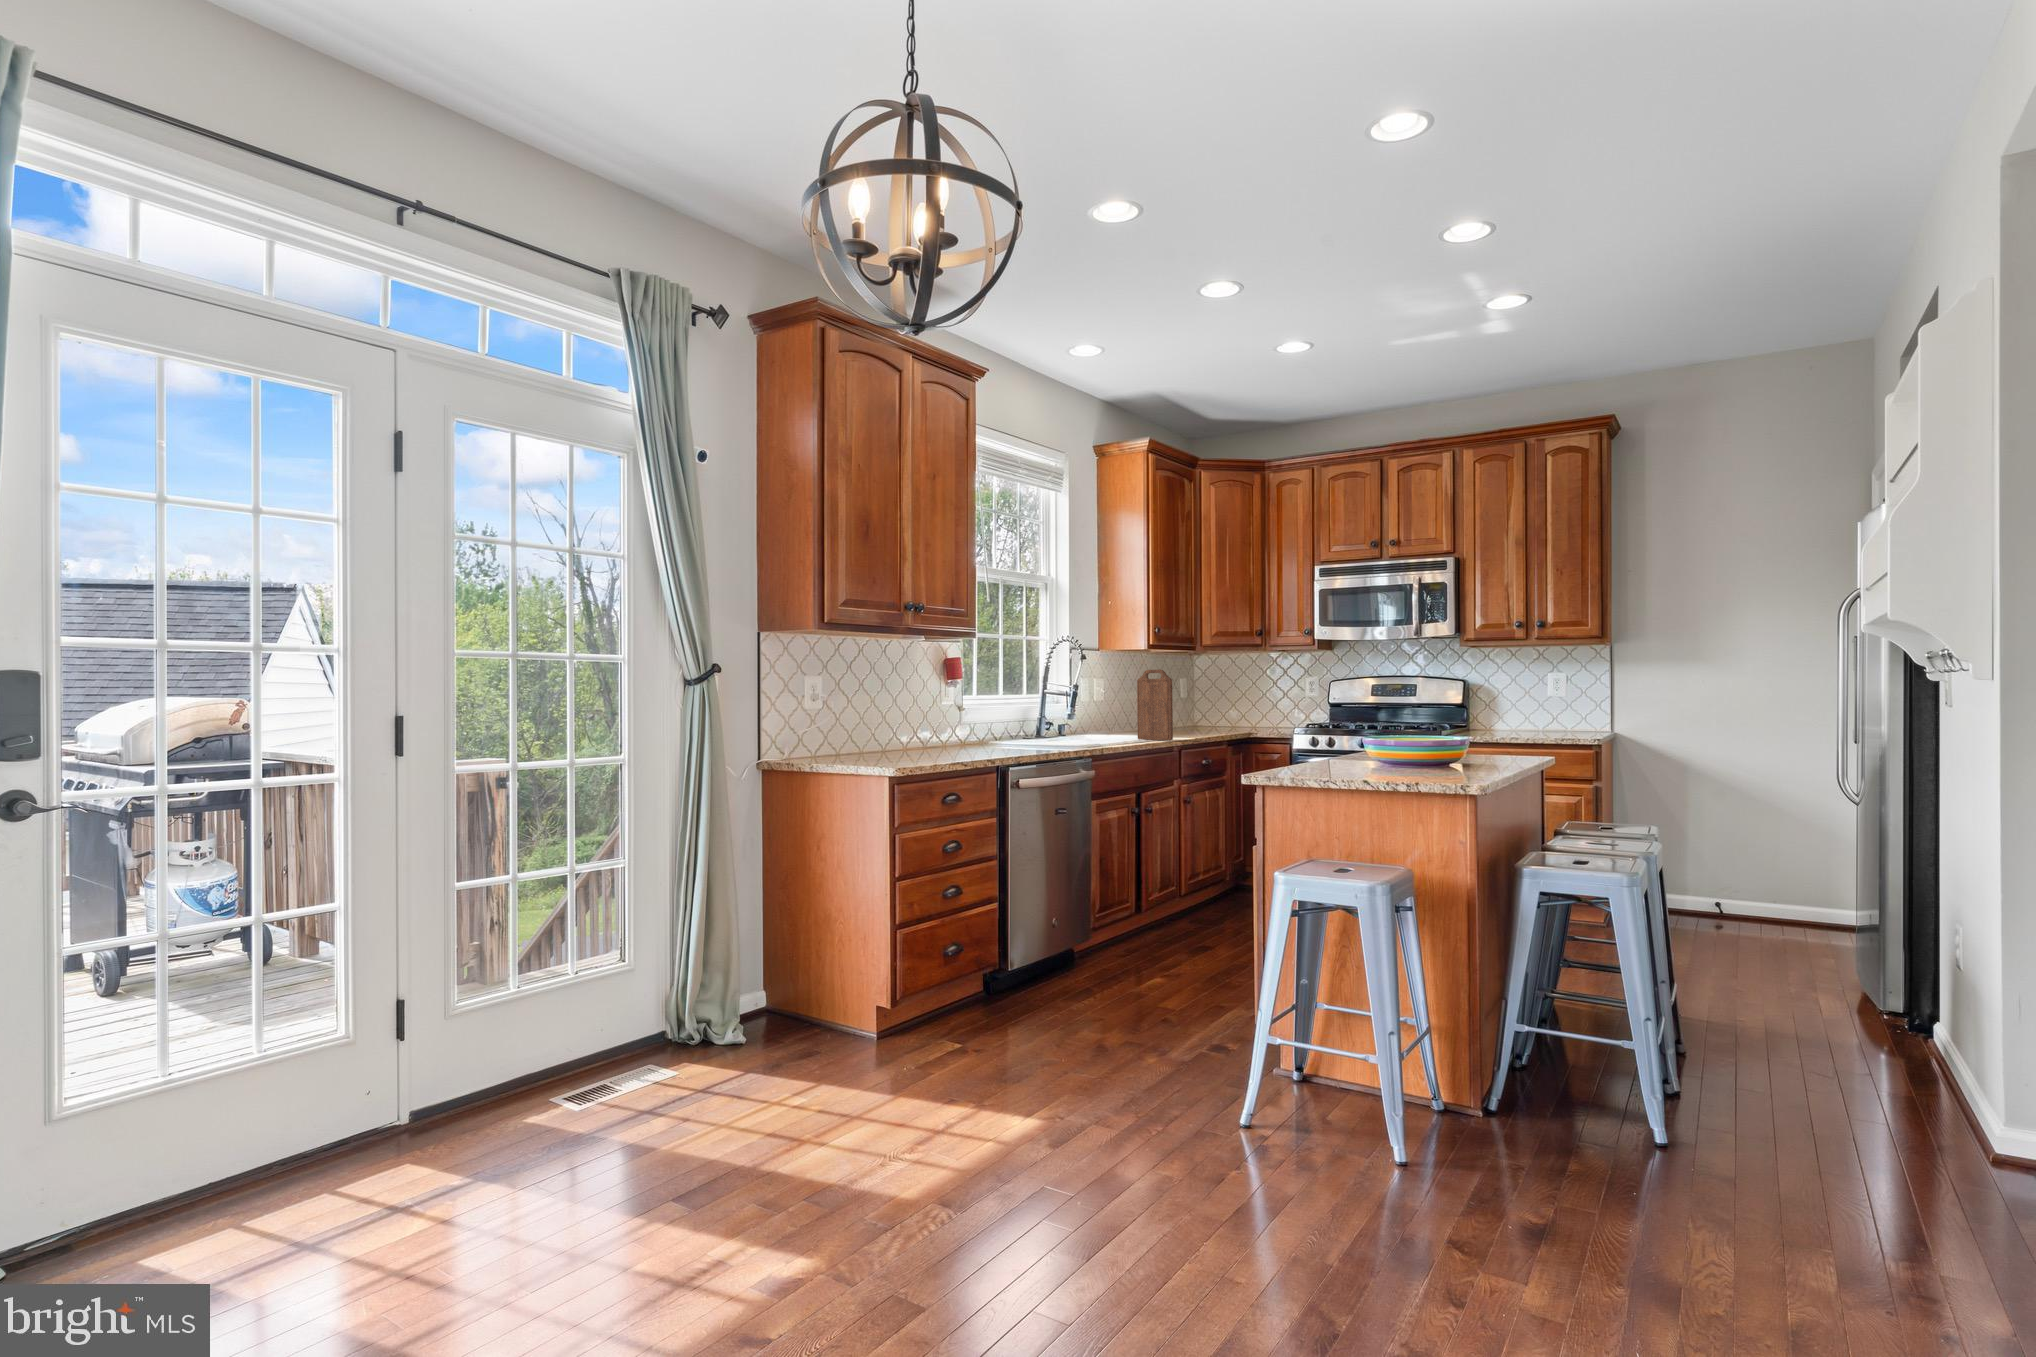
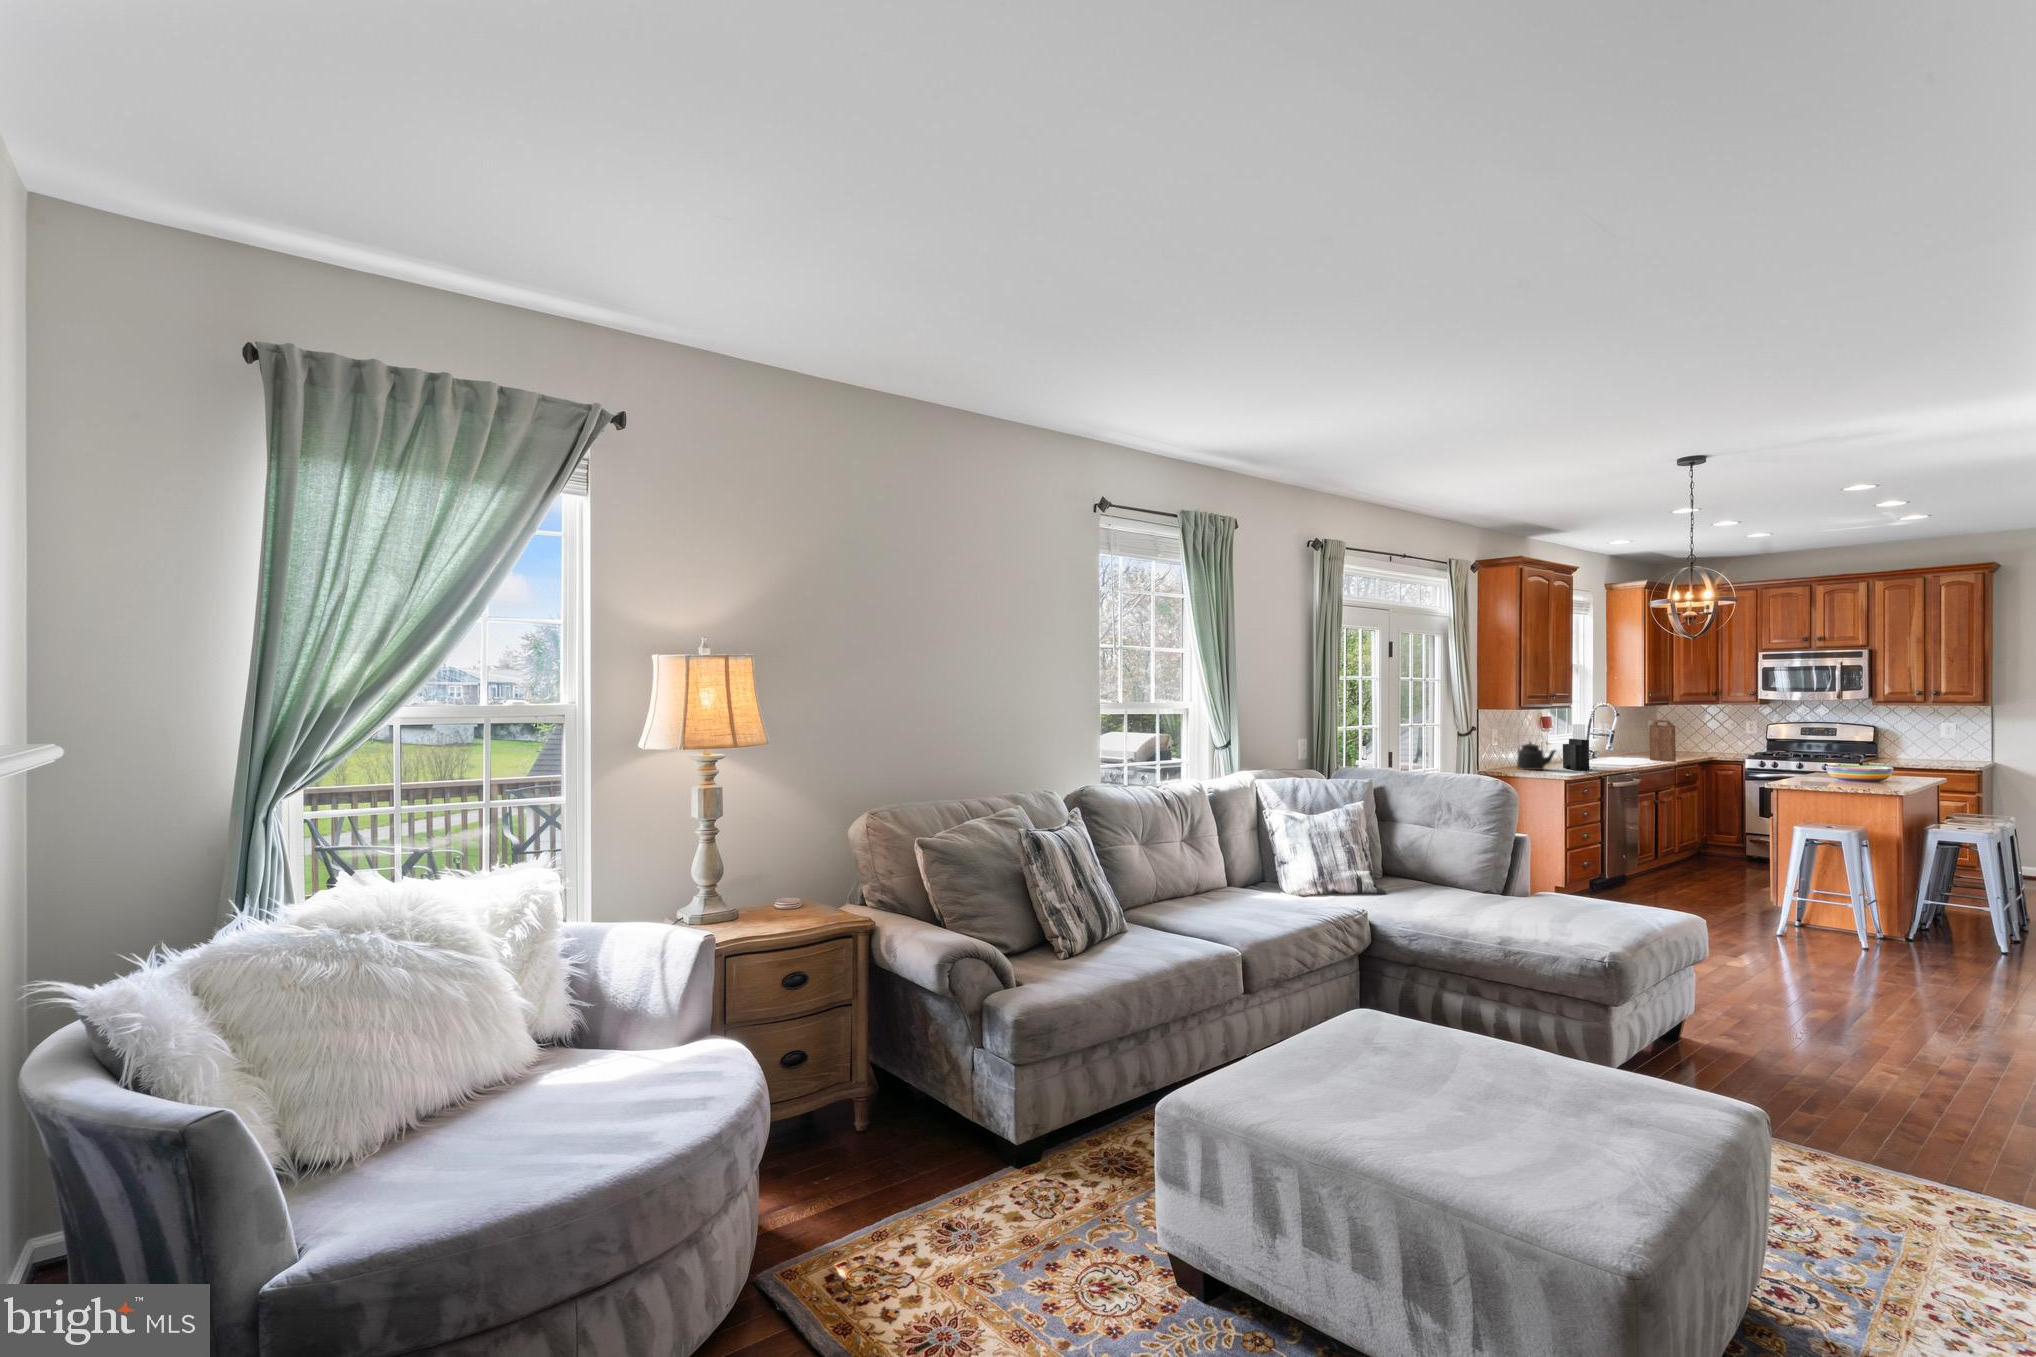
knife block: none [941,666,979,757] -> present [1563,724,1589,770]
kettle: none [841,688,916,759] -> present [1517,742,1556,770]

